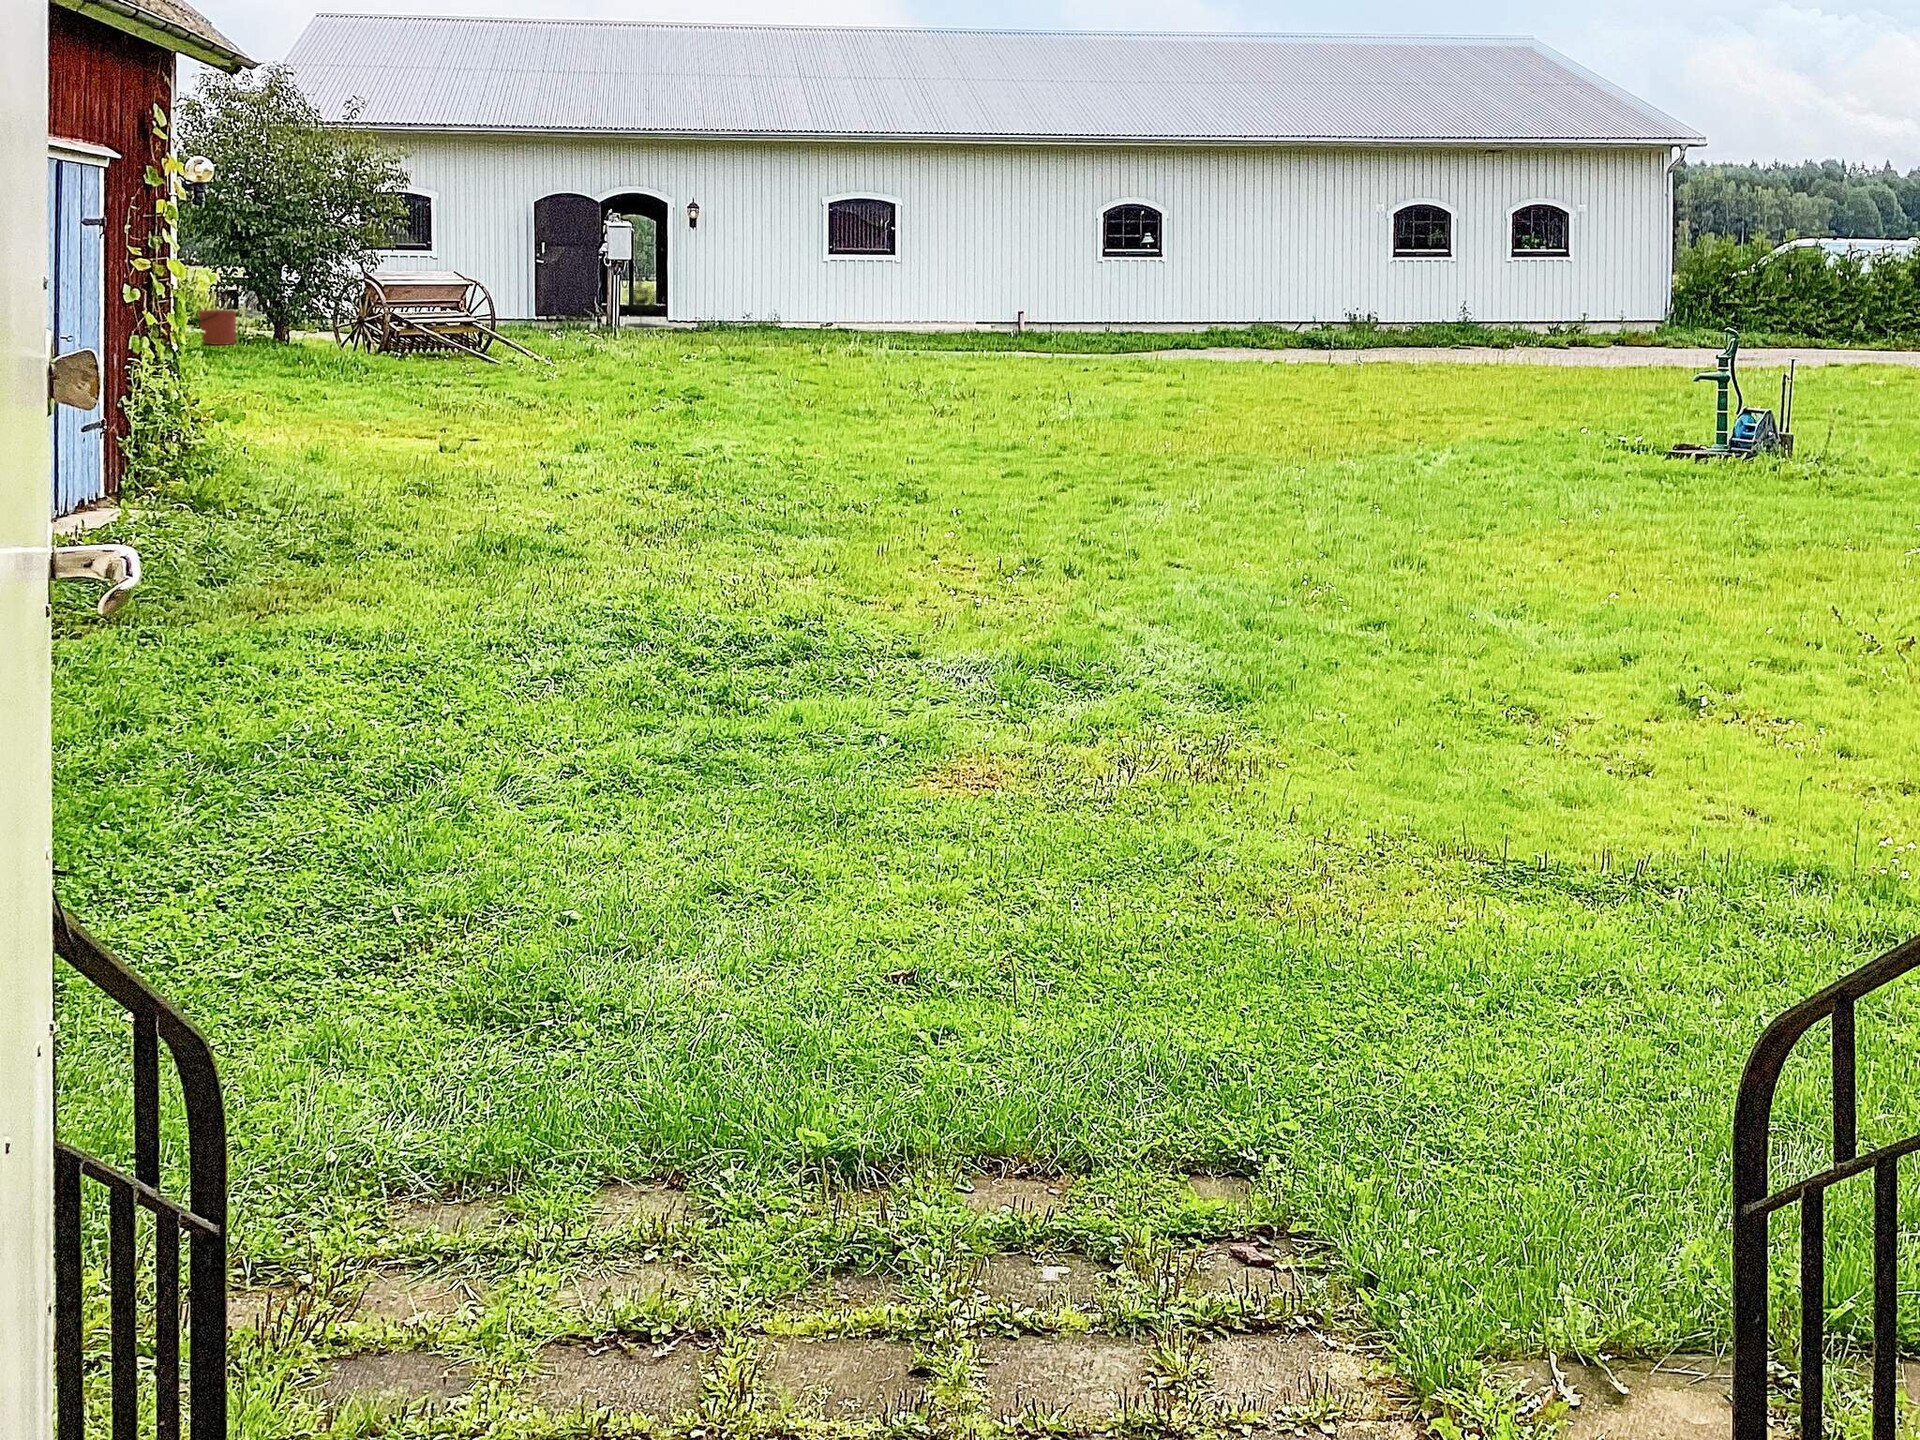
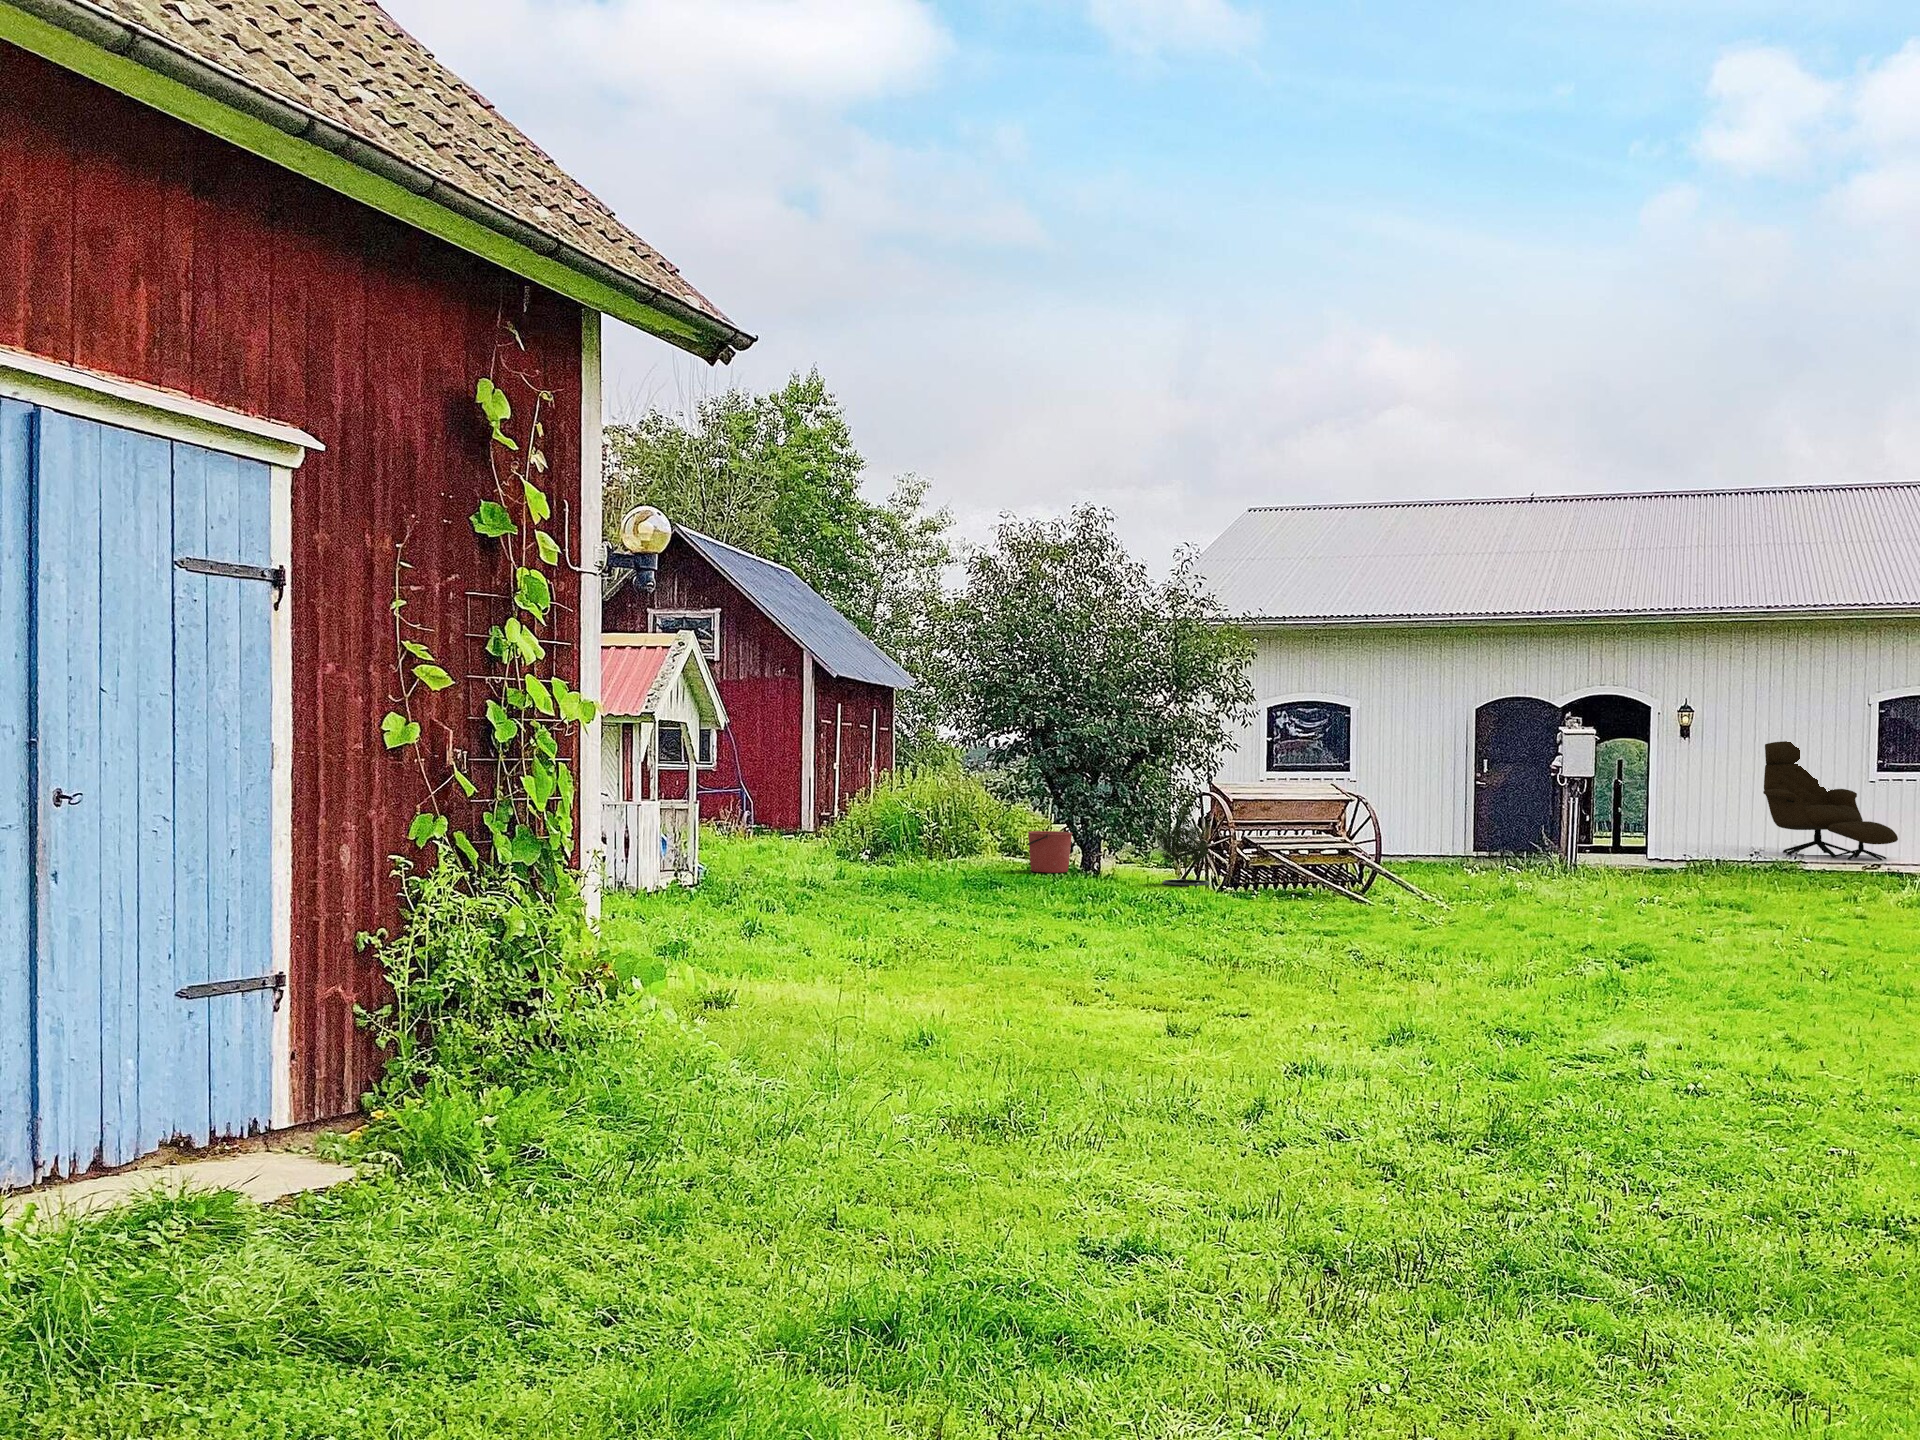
lounge chair: none [751,232,841,322] -> present [1763,741,1898,861]
potted tree: present [626,275,657,327] -> present [1158,800,1210,886]

